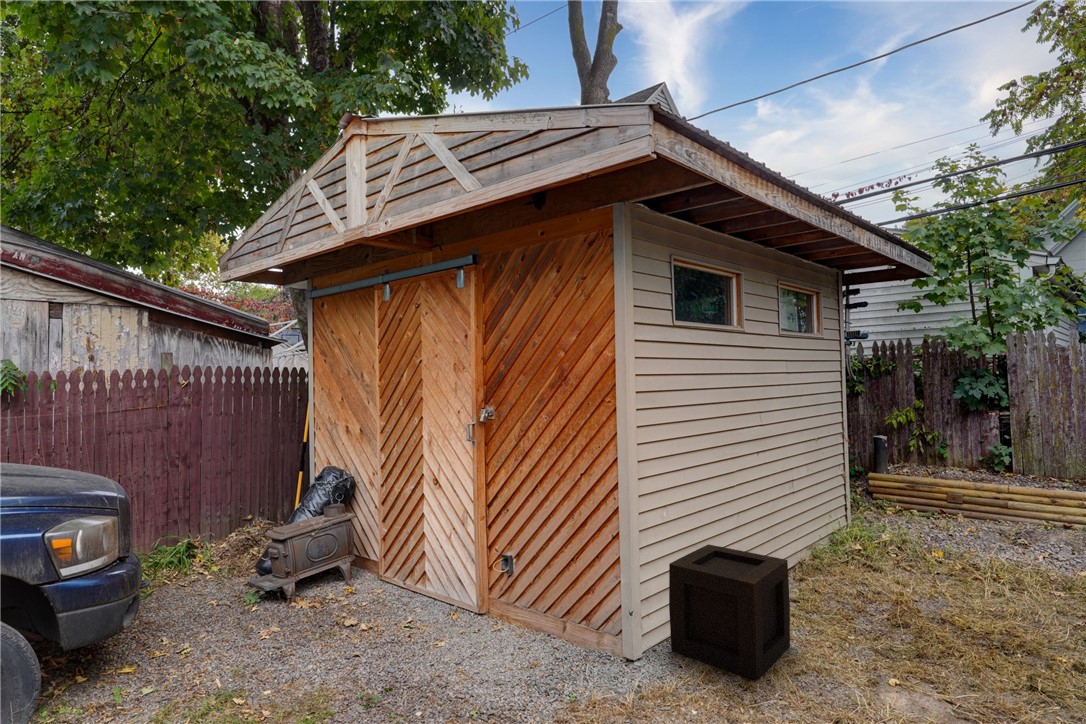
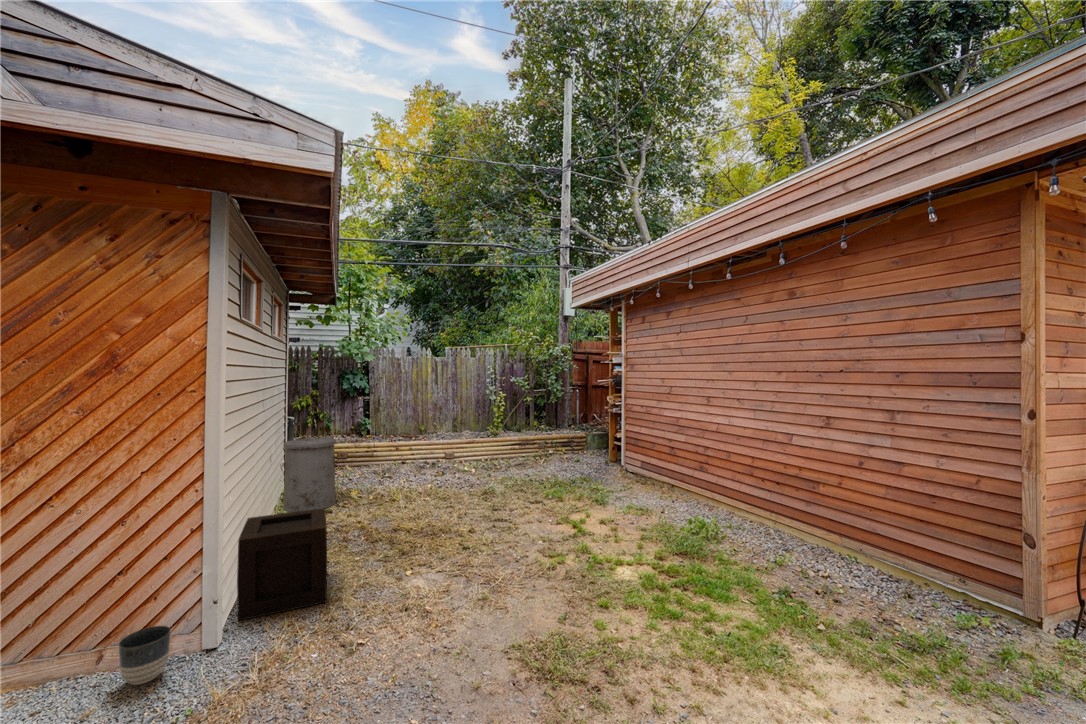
trash can: none [820,465,899,565] -> present [281,438,337,512]
planter: none [560,614,595,663] -> present [119,626,171,685]

